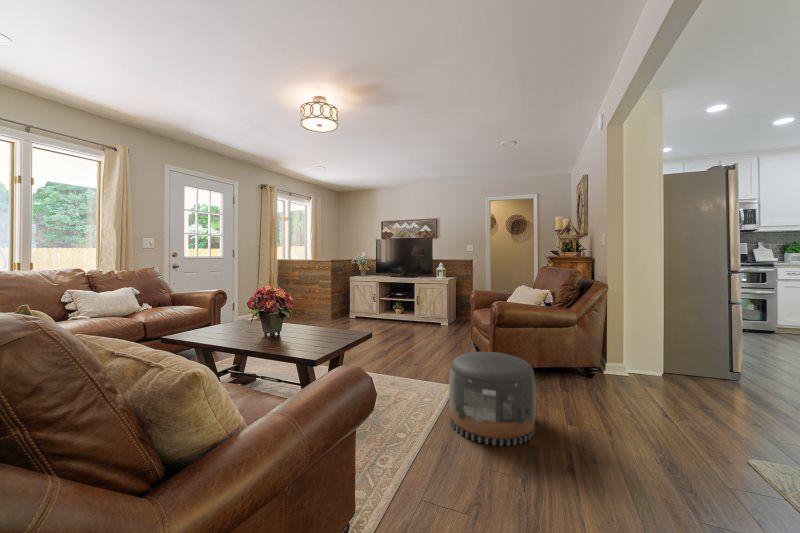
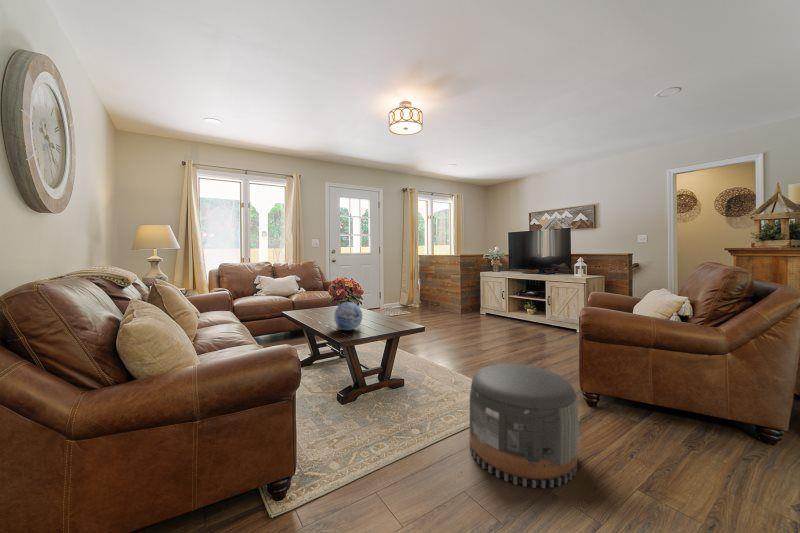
decorative orb: none [281,313,314,345] -> present [334,302,362,331]

